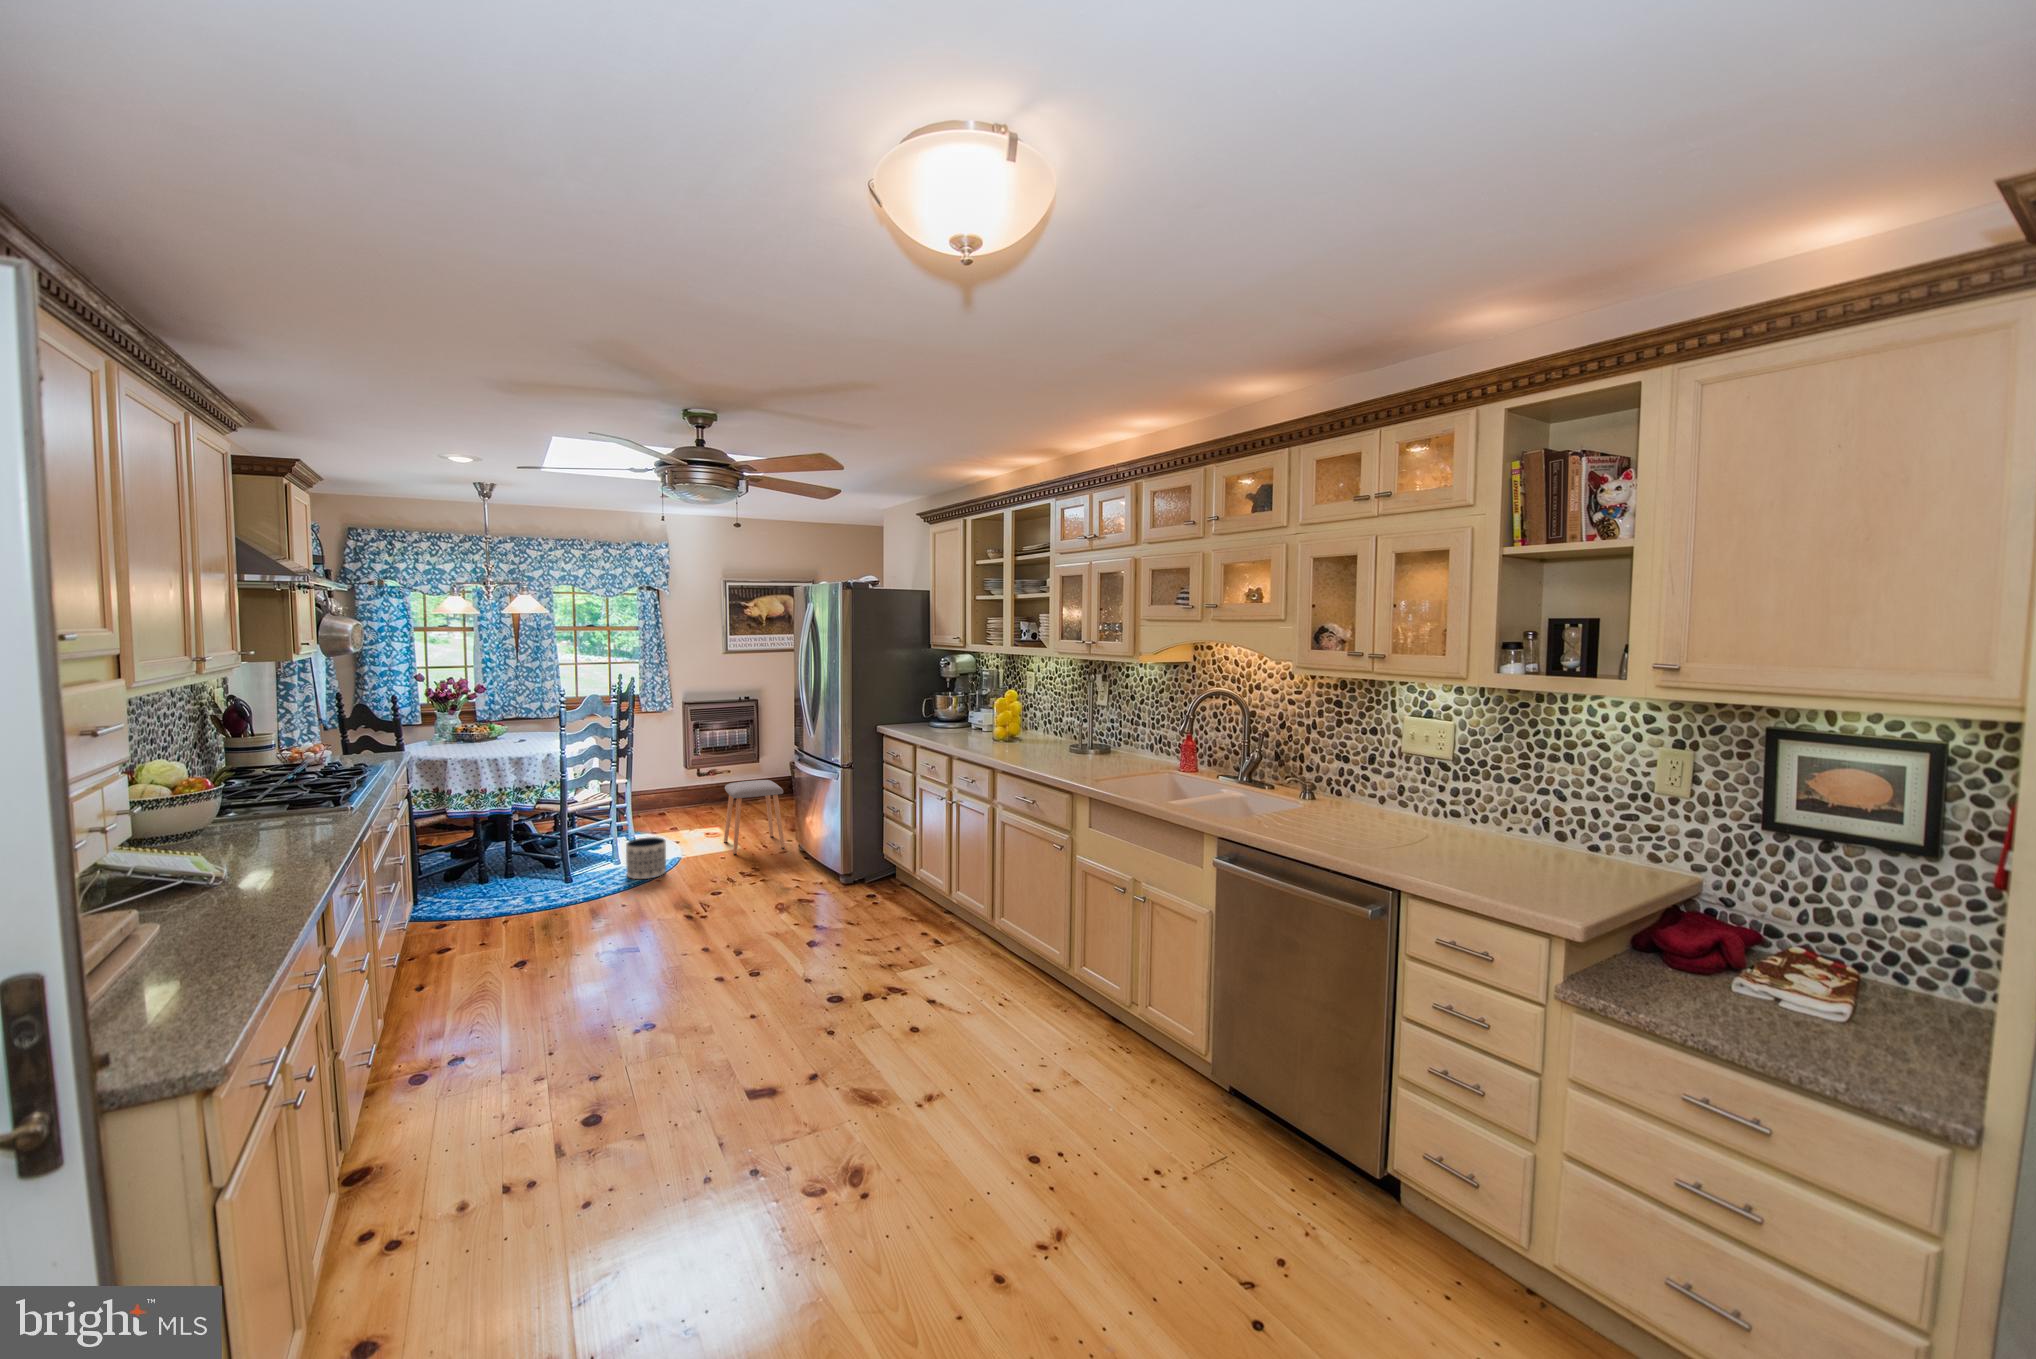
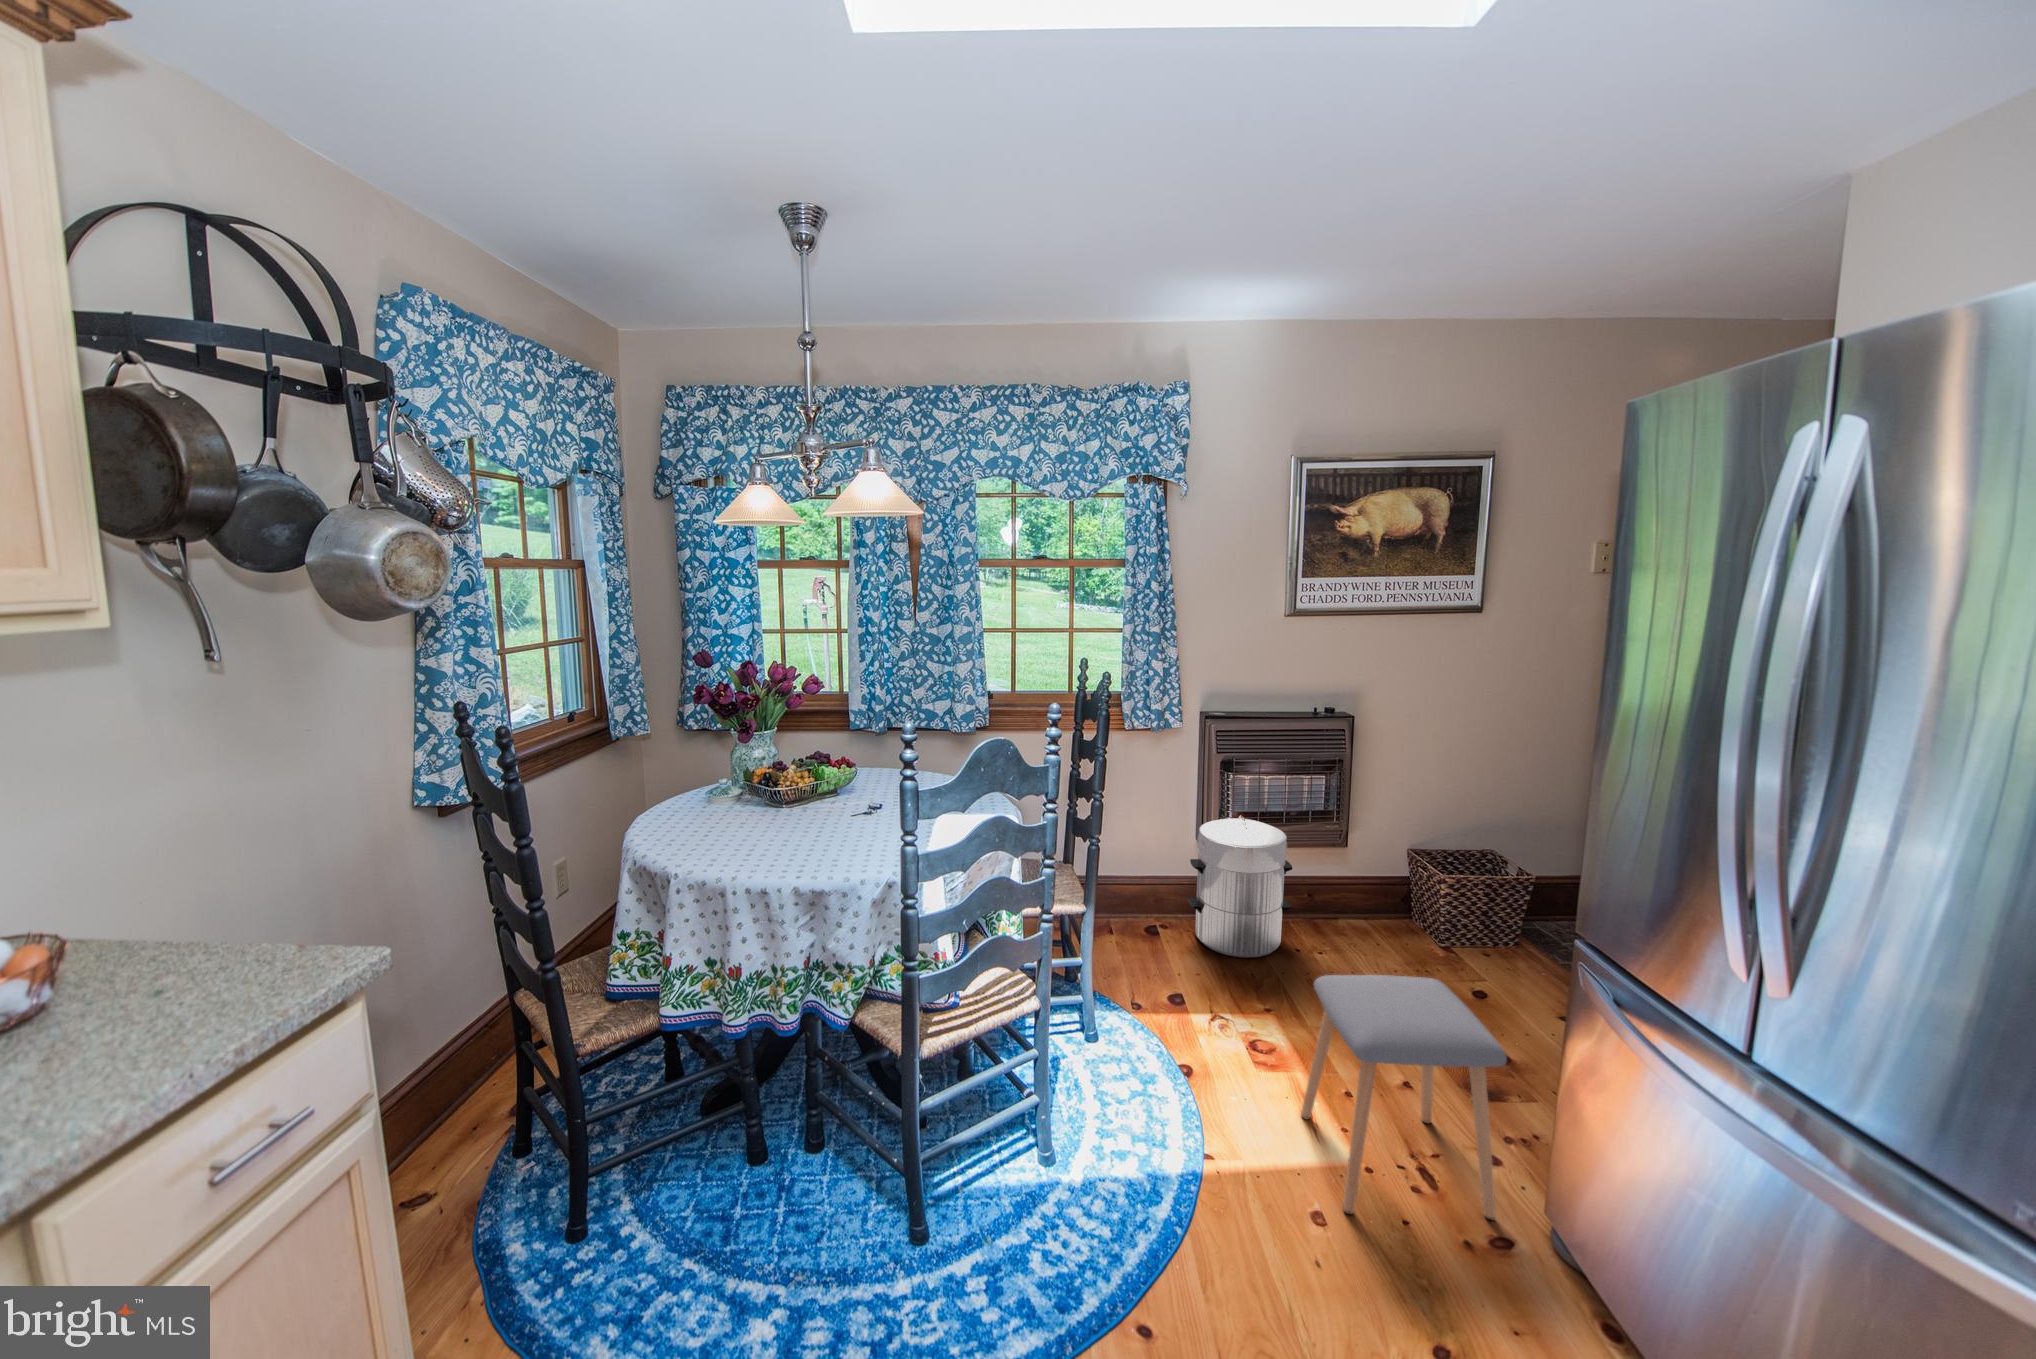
waste bin: none [681,749,731,814] -> present [1189,816,1293,958]
planter: present [626,837,666,879] -> none [1059,1145,1167,1312]

